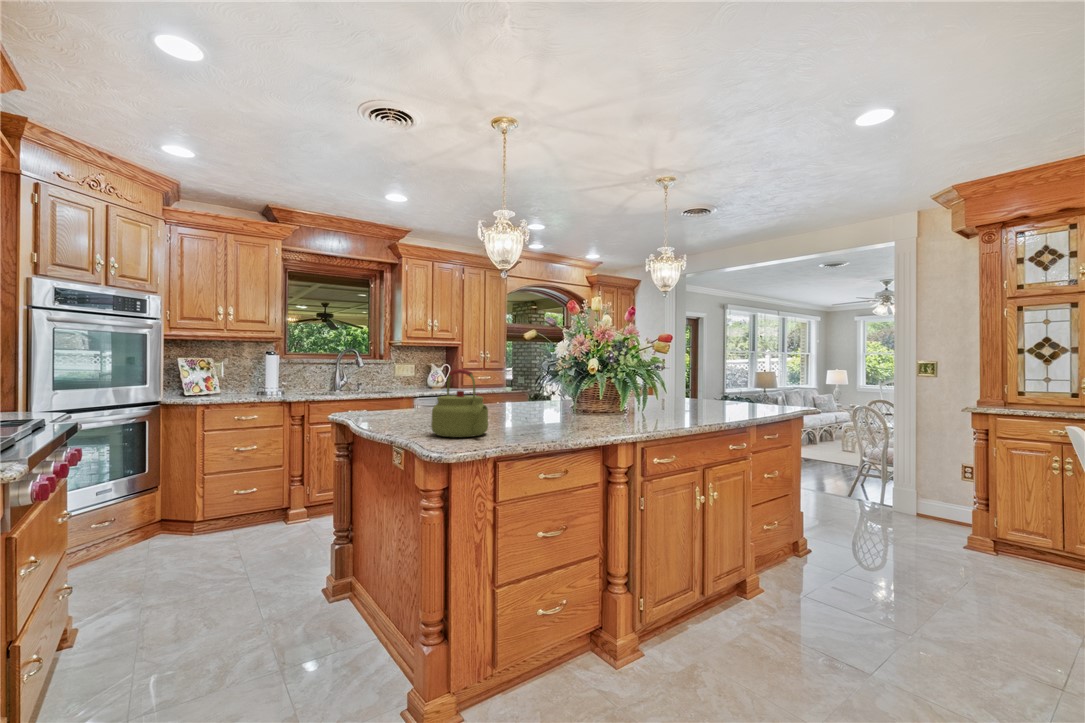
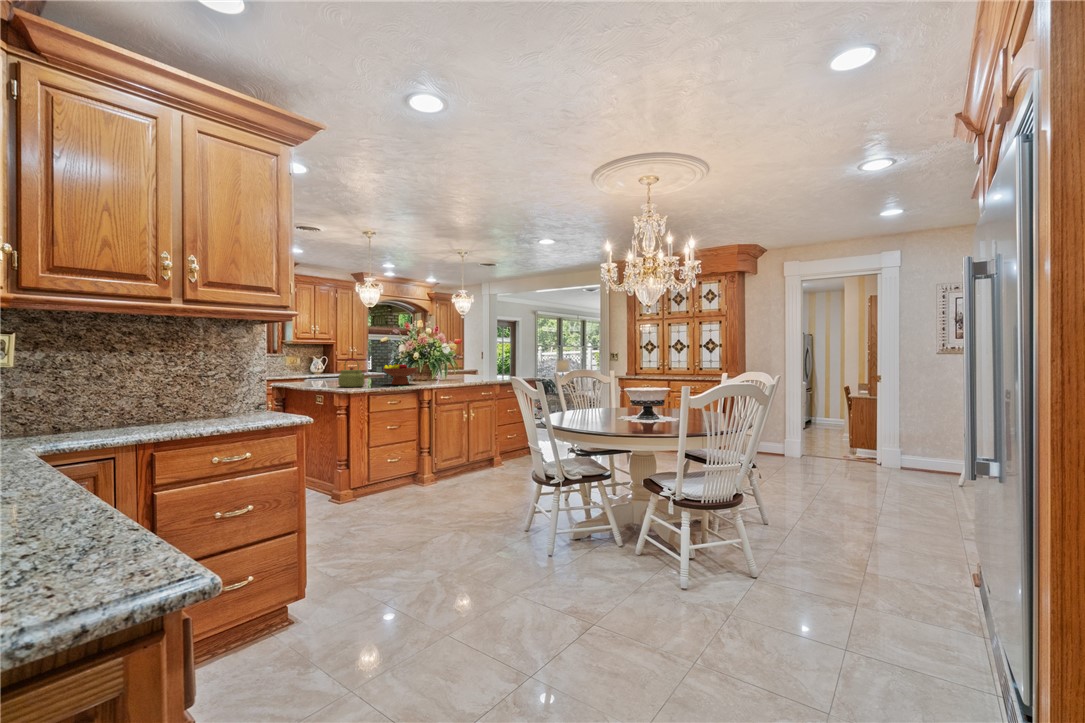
fruit bowl: none [527,378,602,429] -> present [383,362,417,385]

